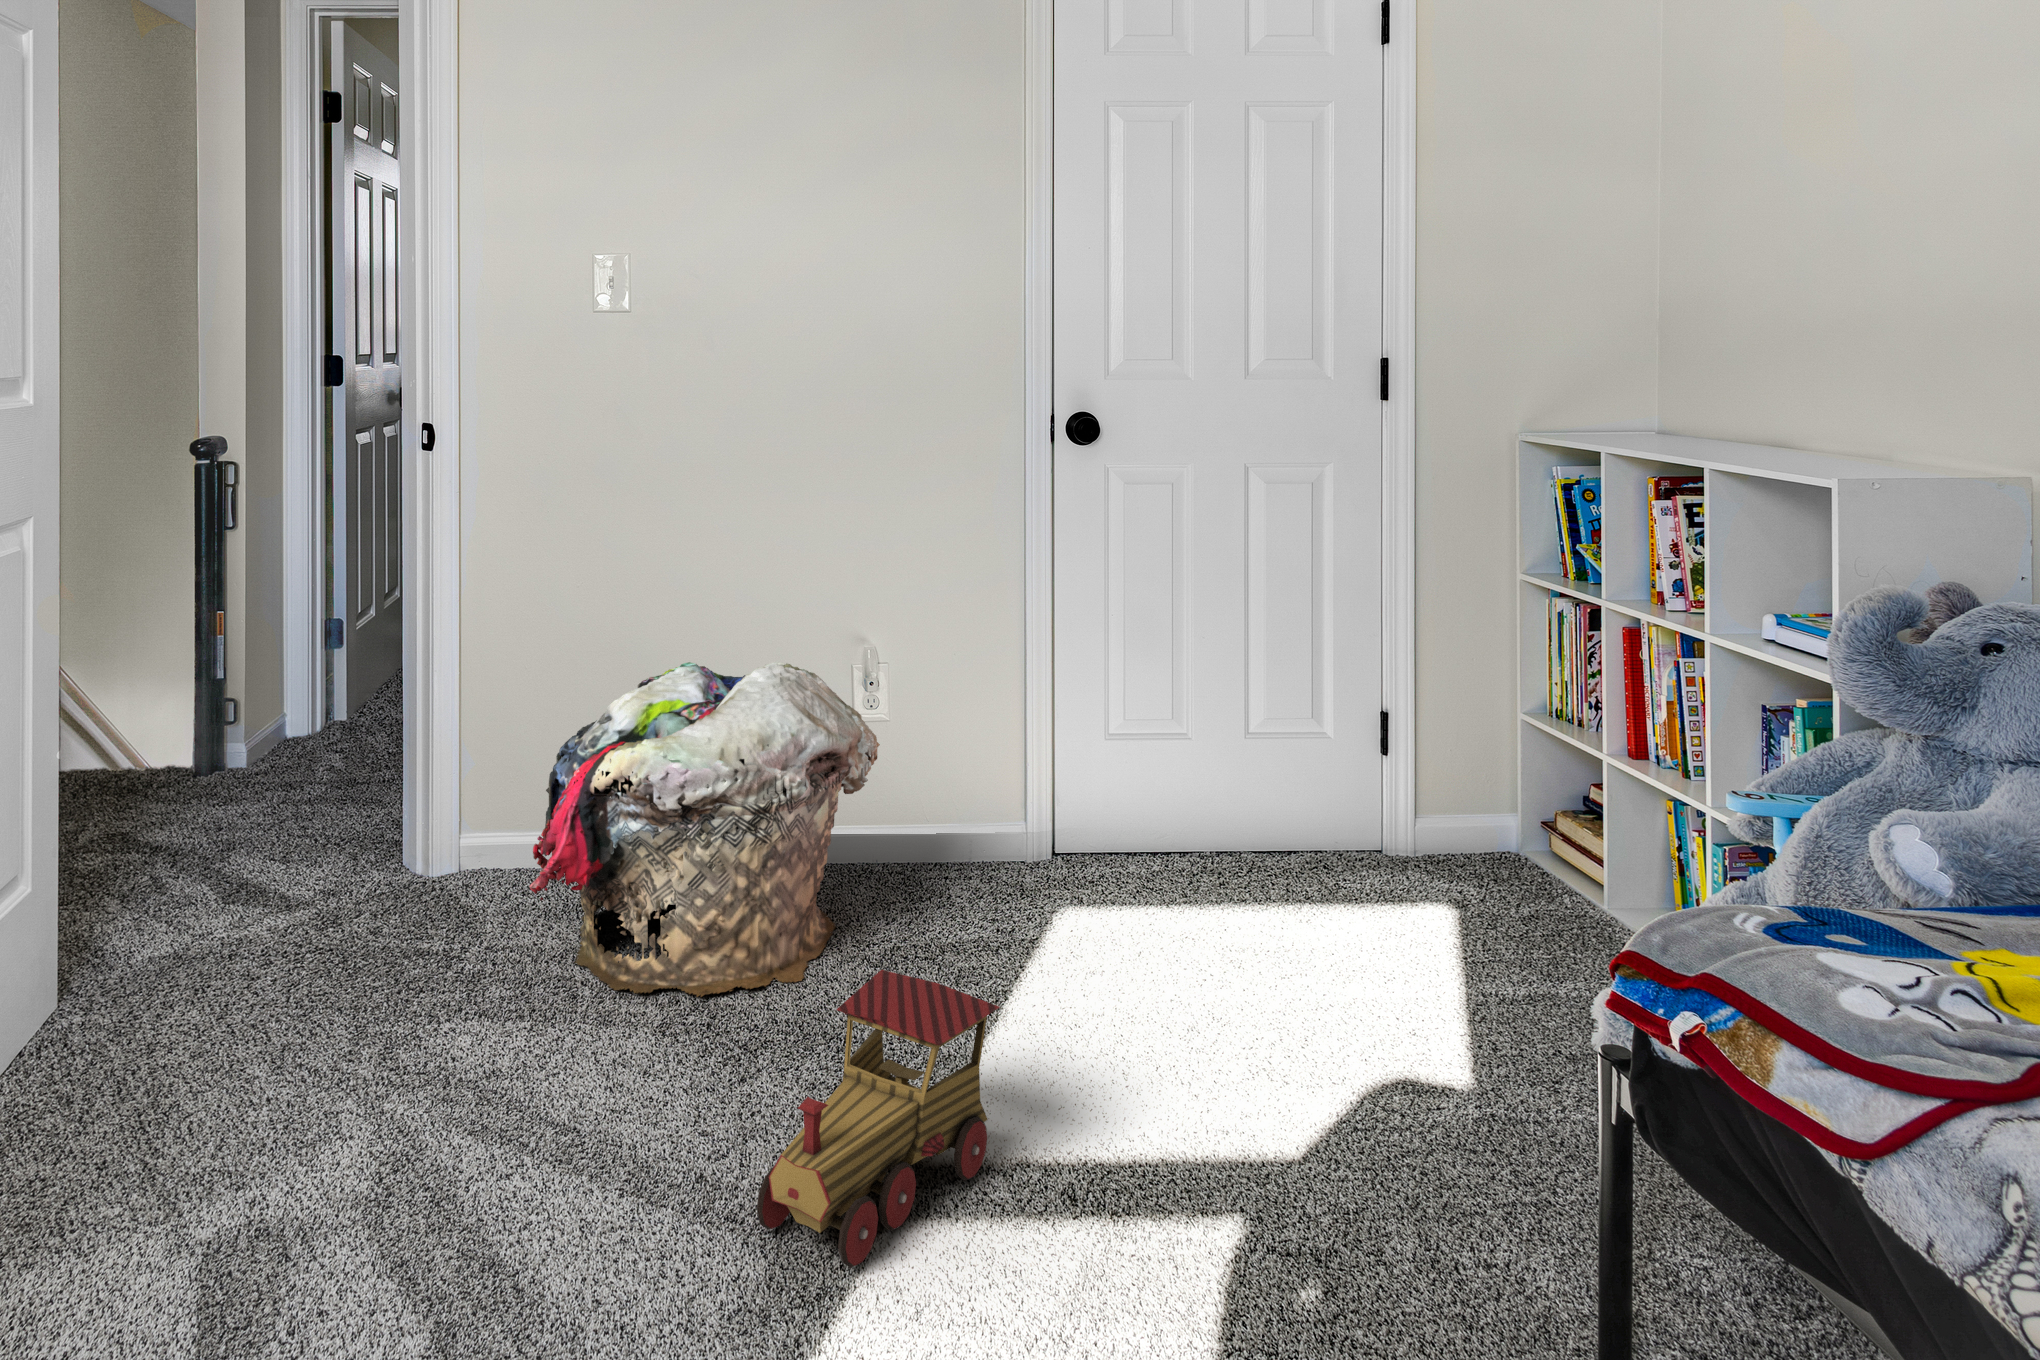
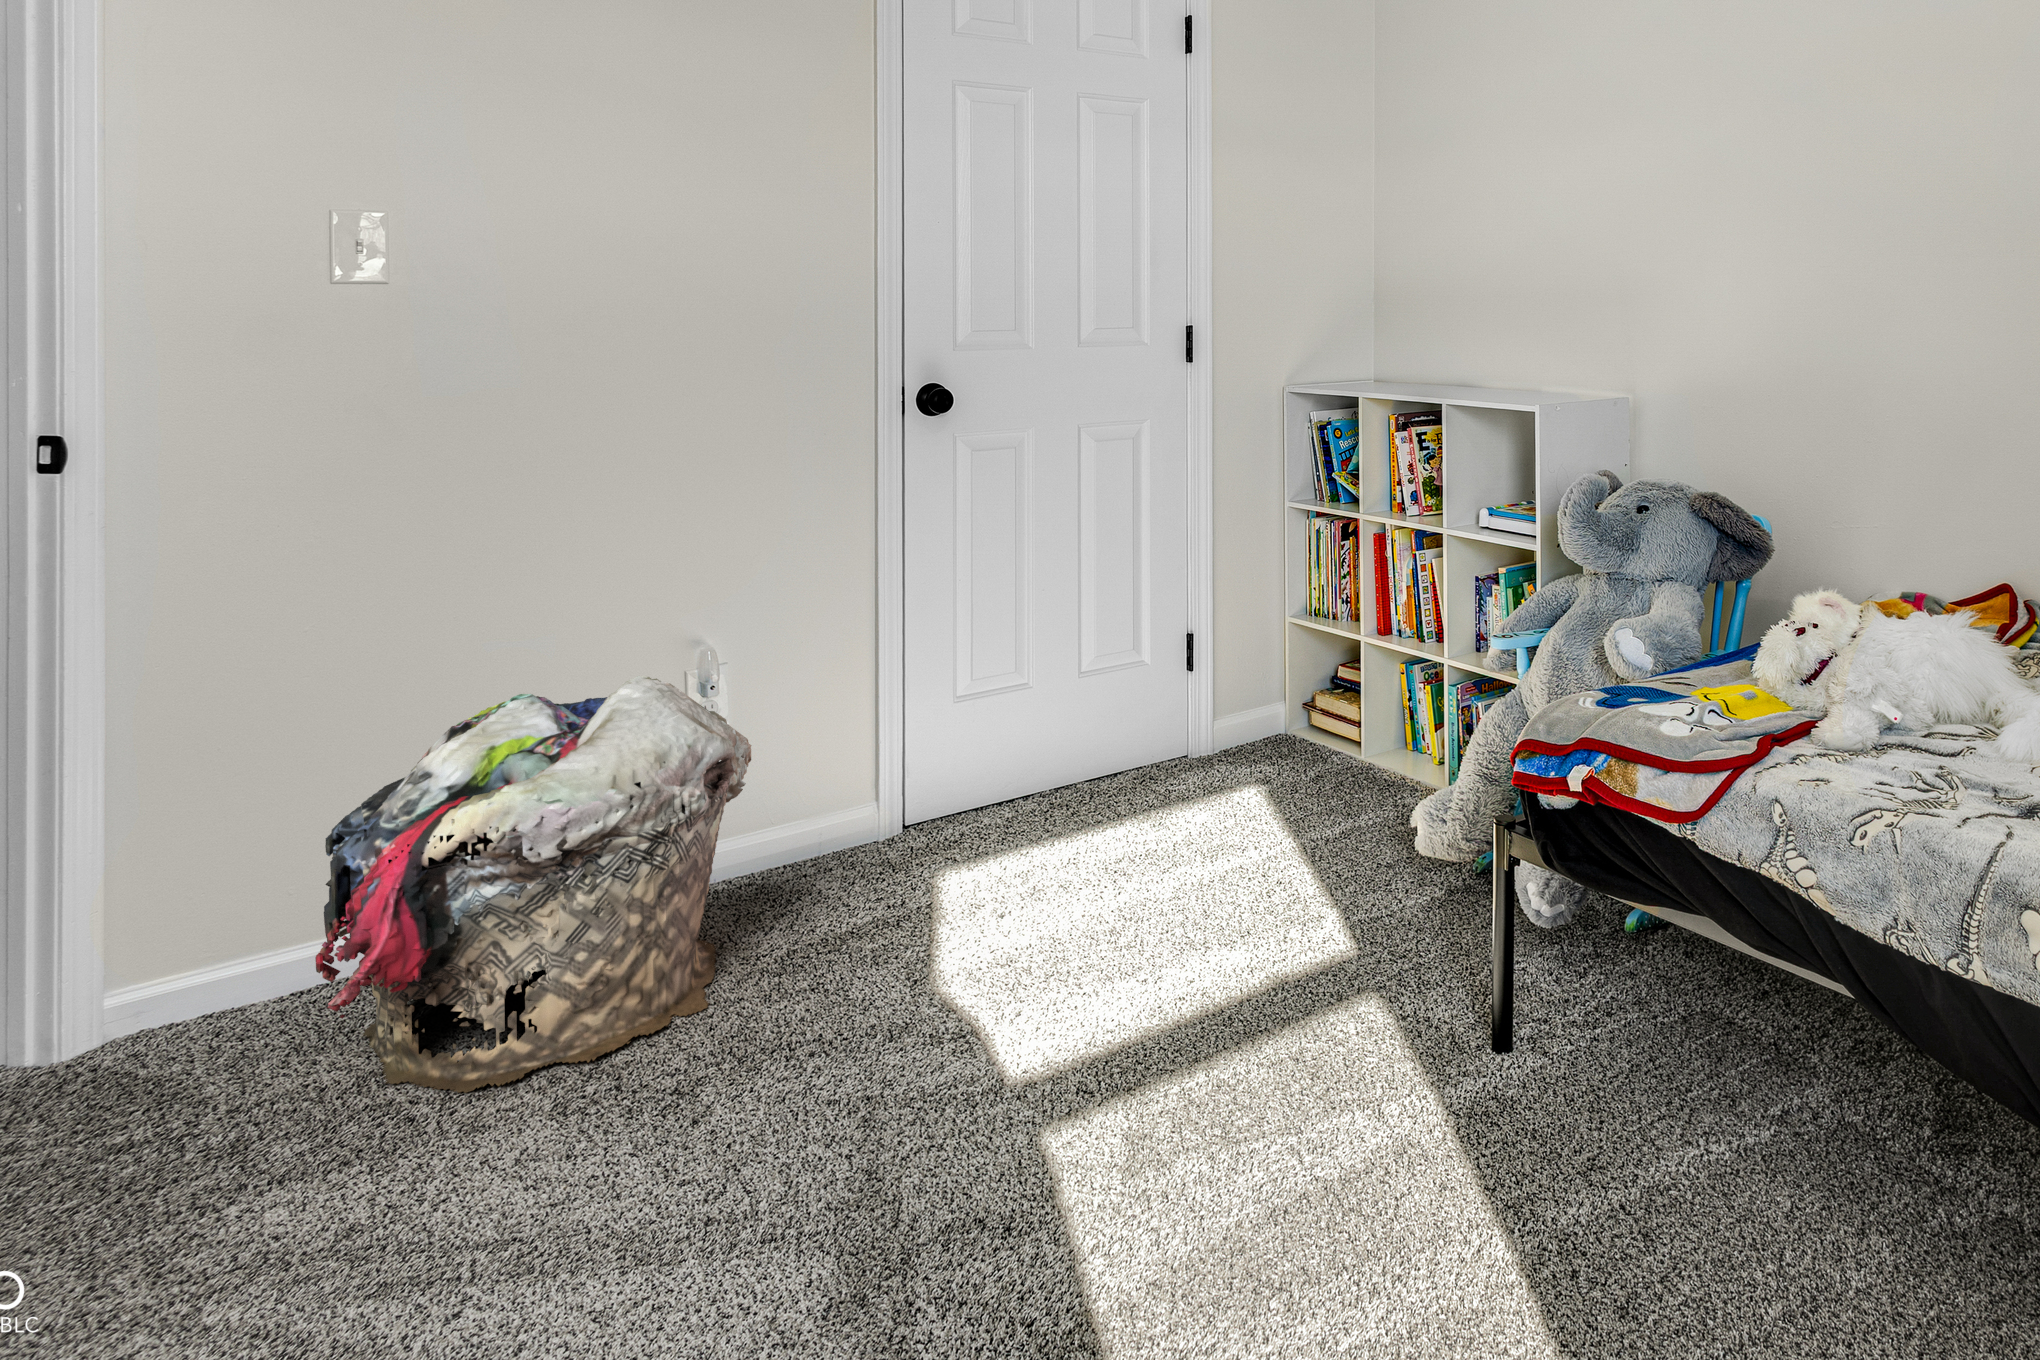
toy train: present [757,970,1000,1268] -> none [806,940,1009,1236]

